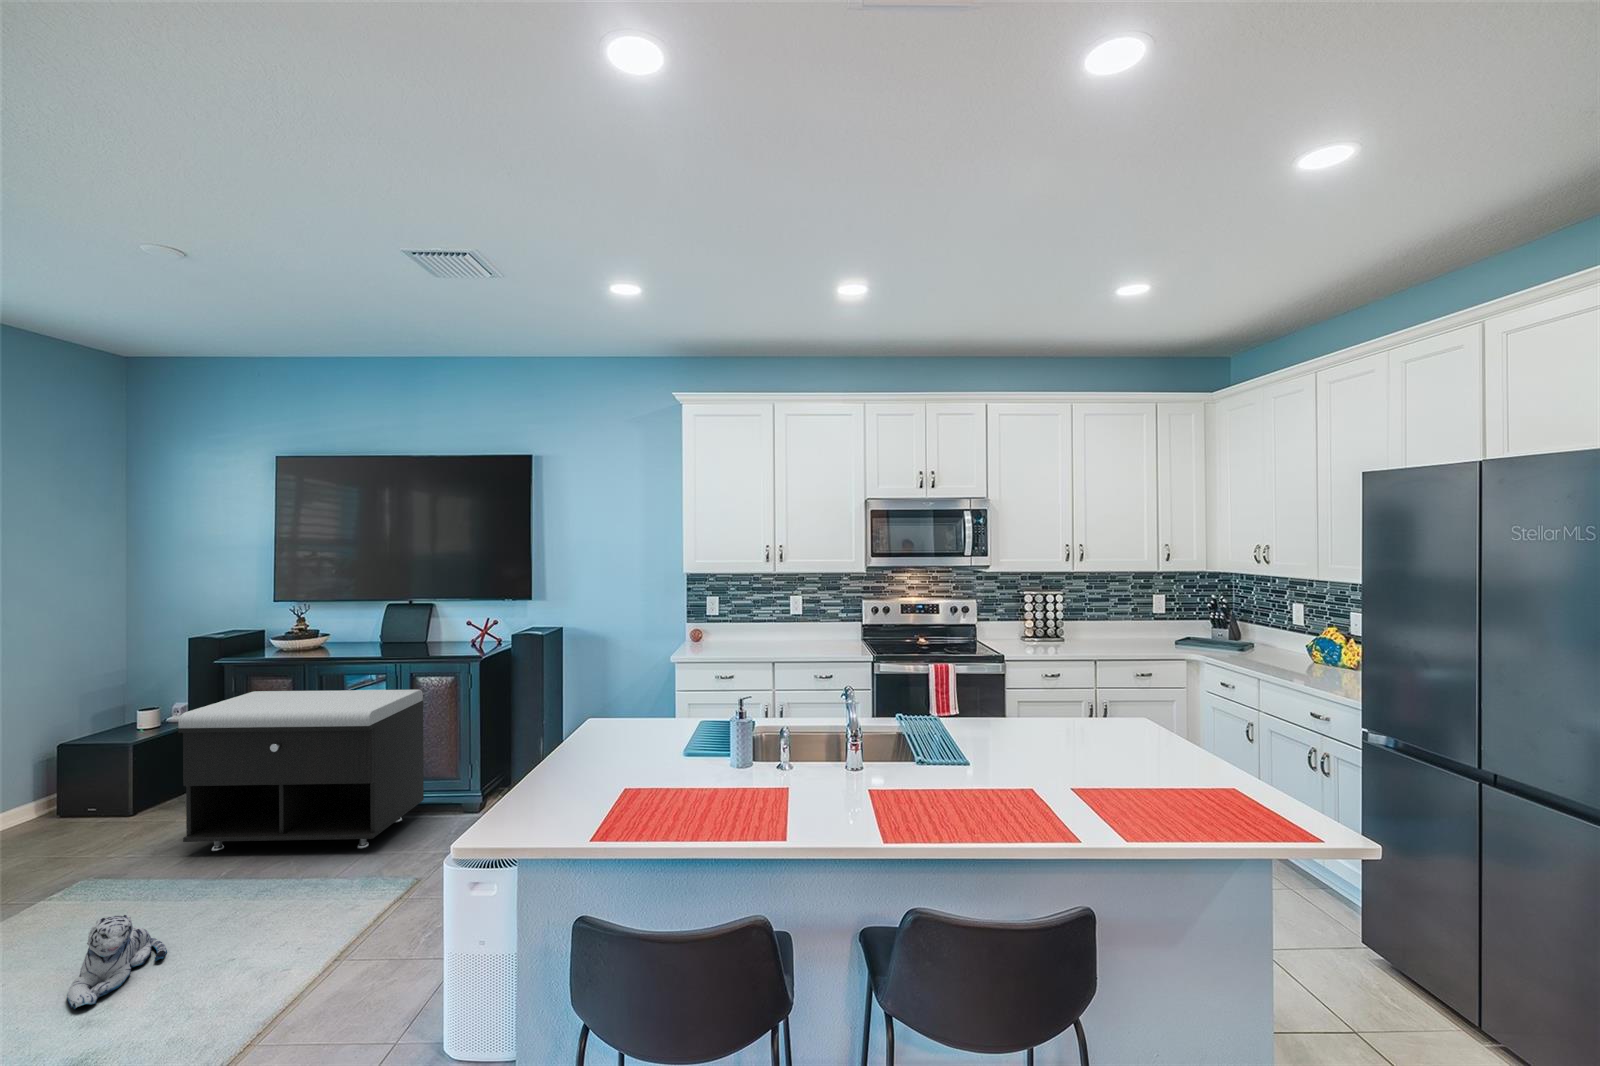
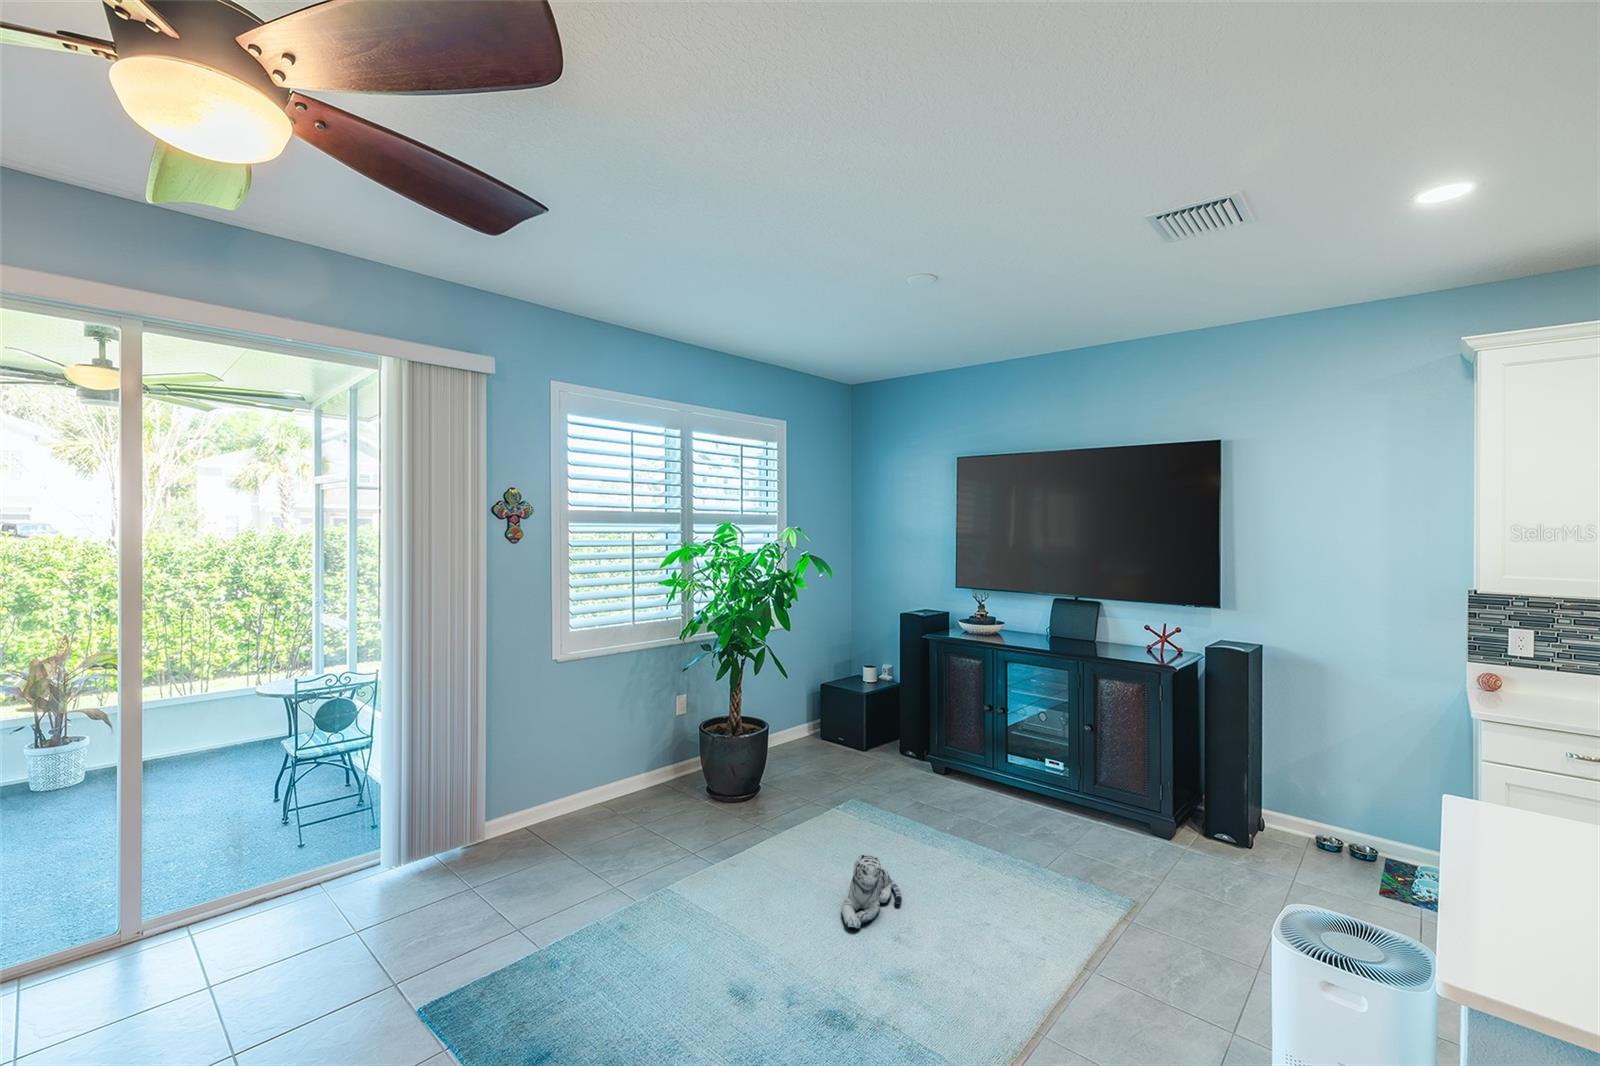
storage bench: present [178,690,424,851] -> none [899,668,1098,845]

